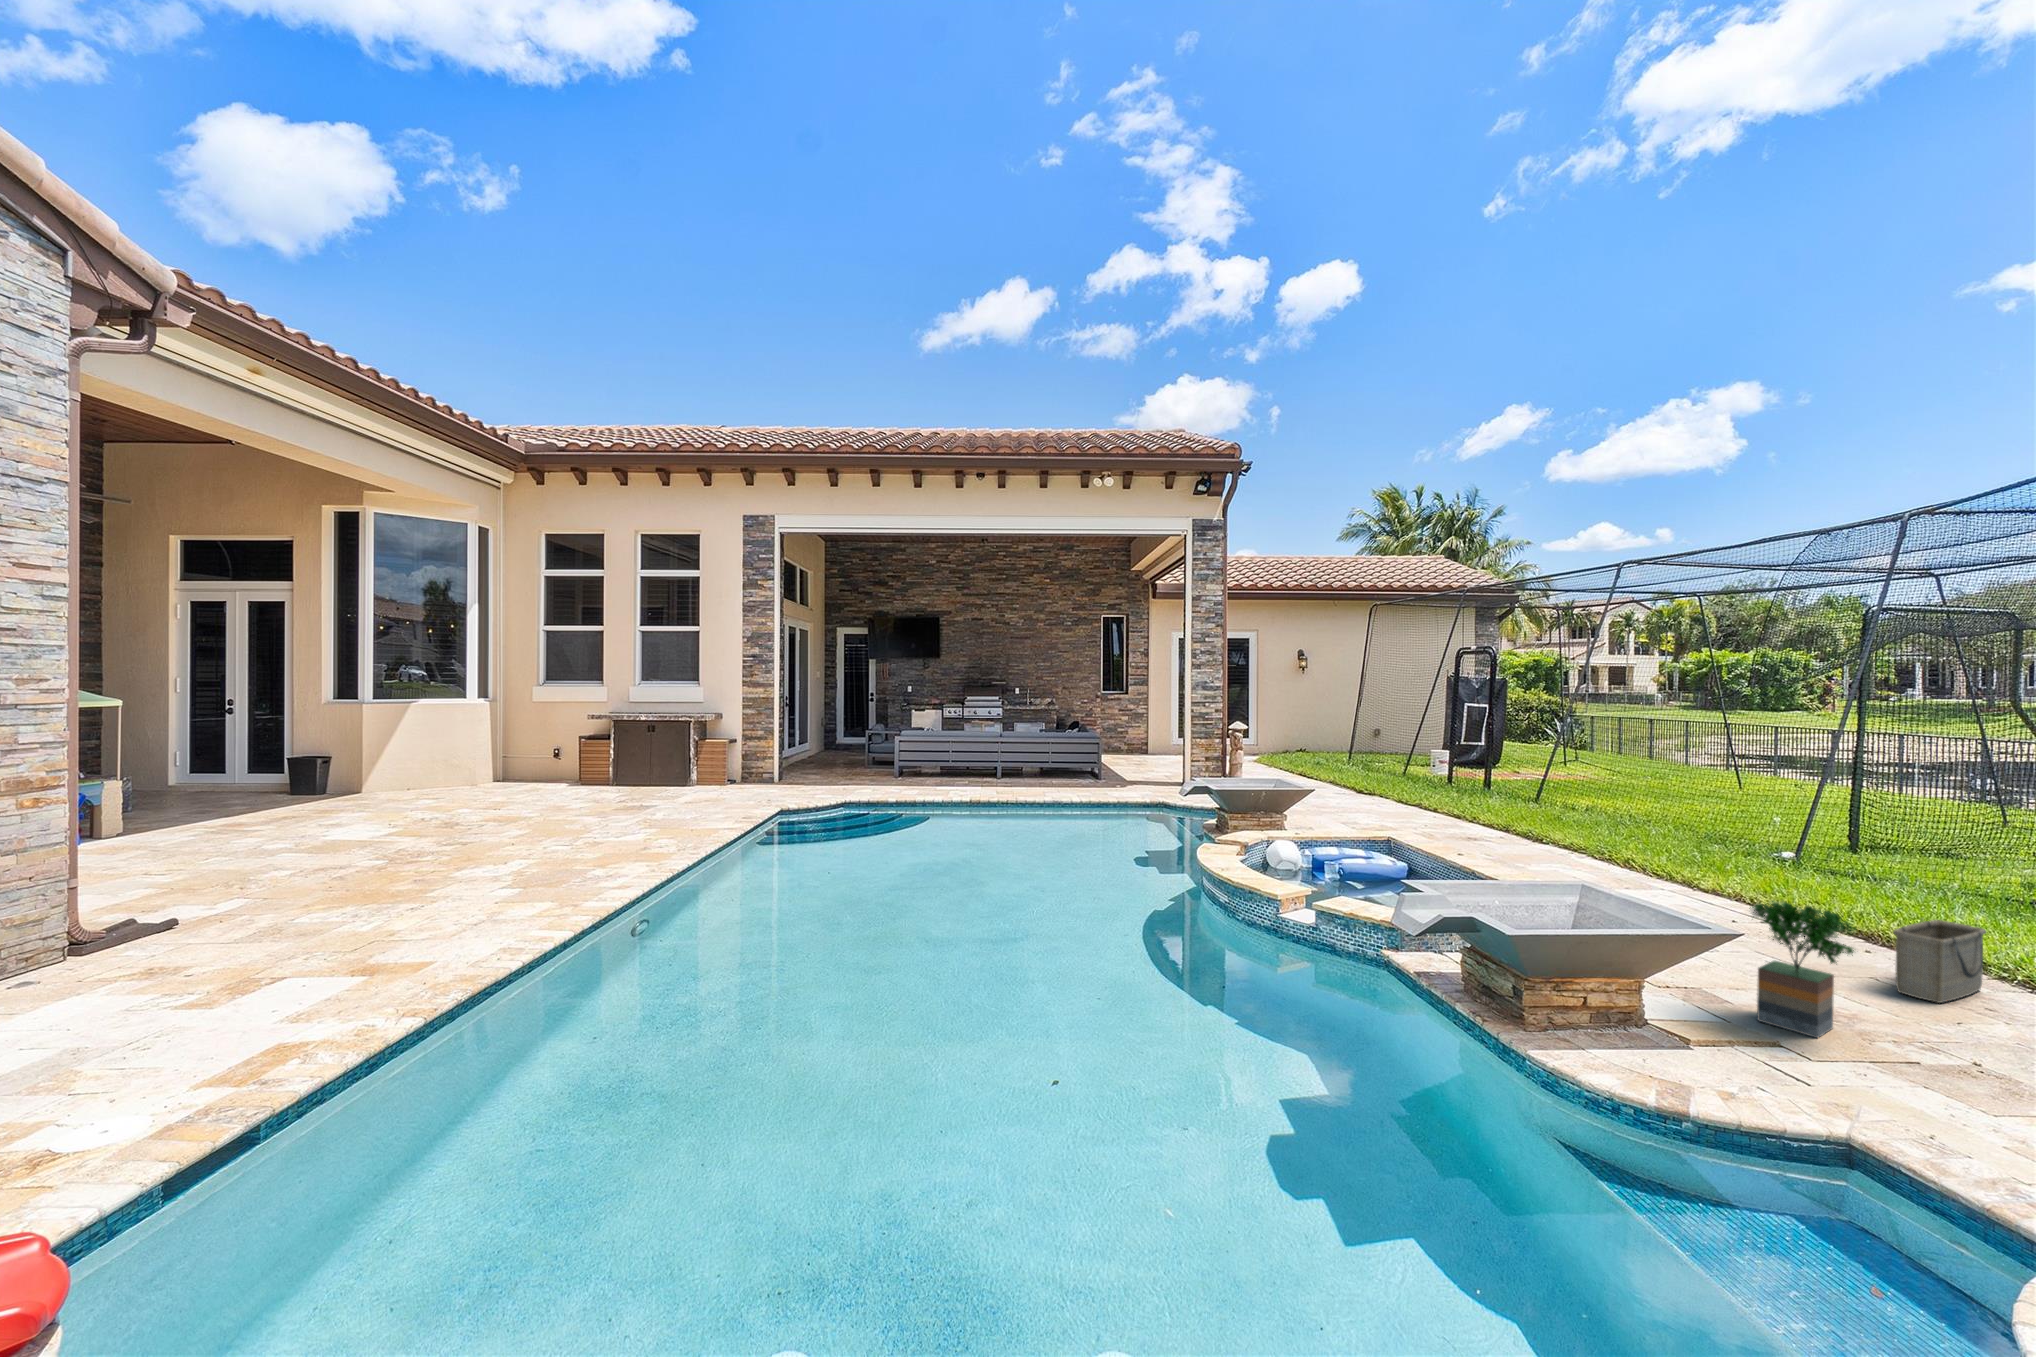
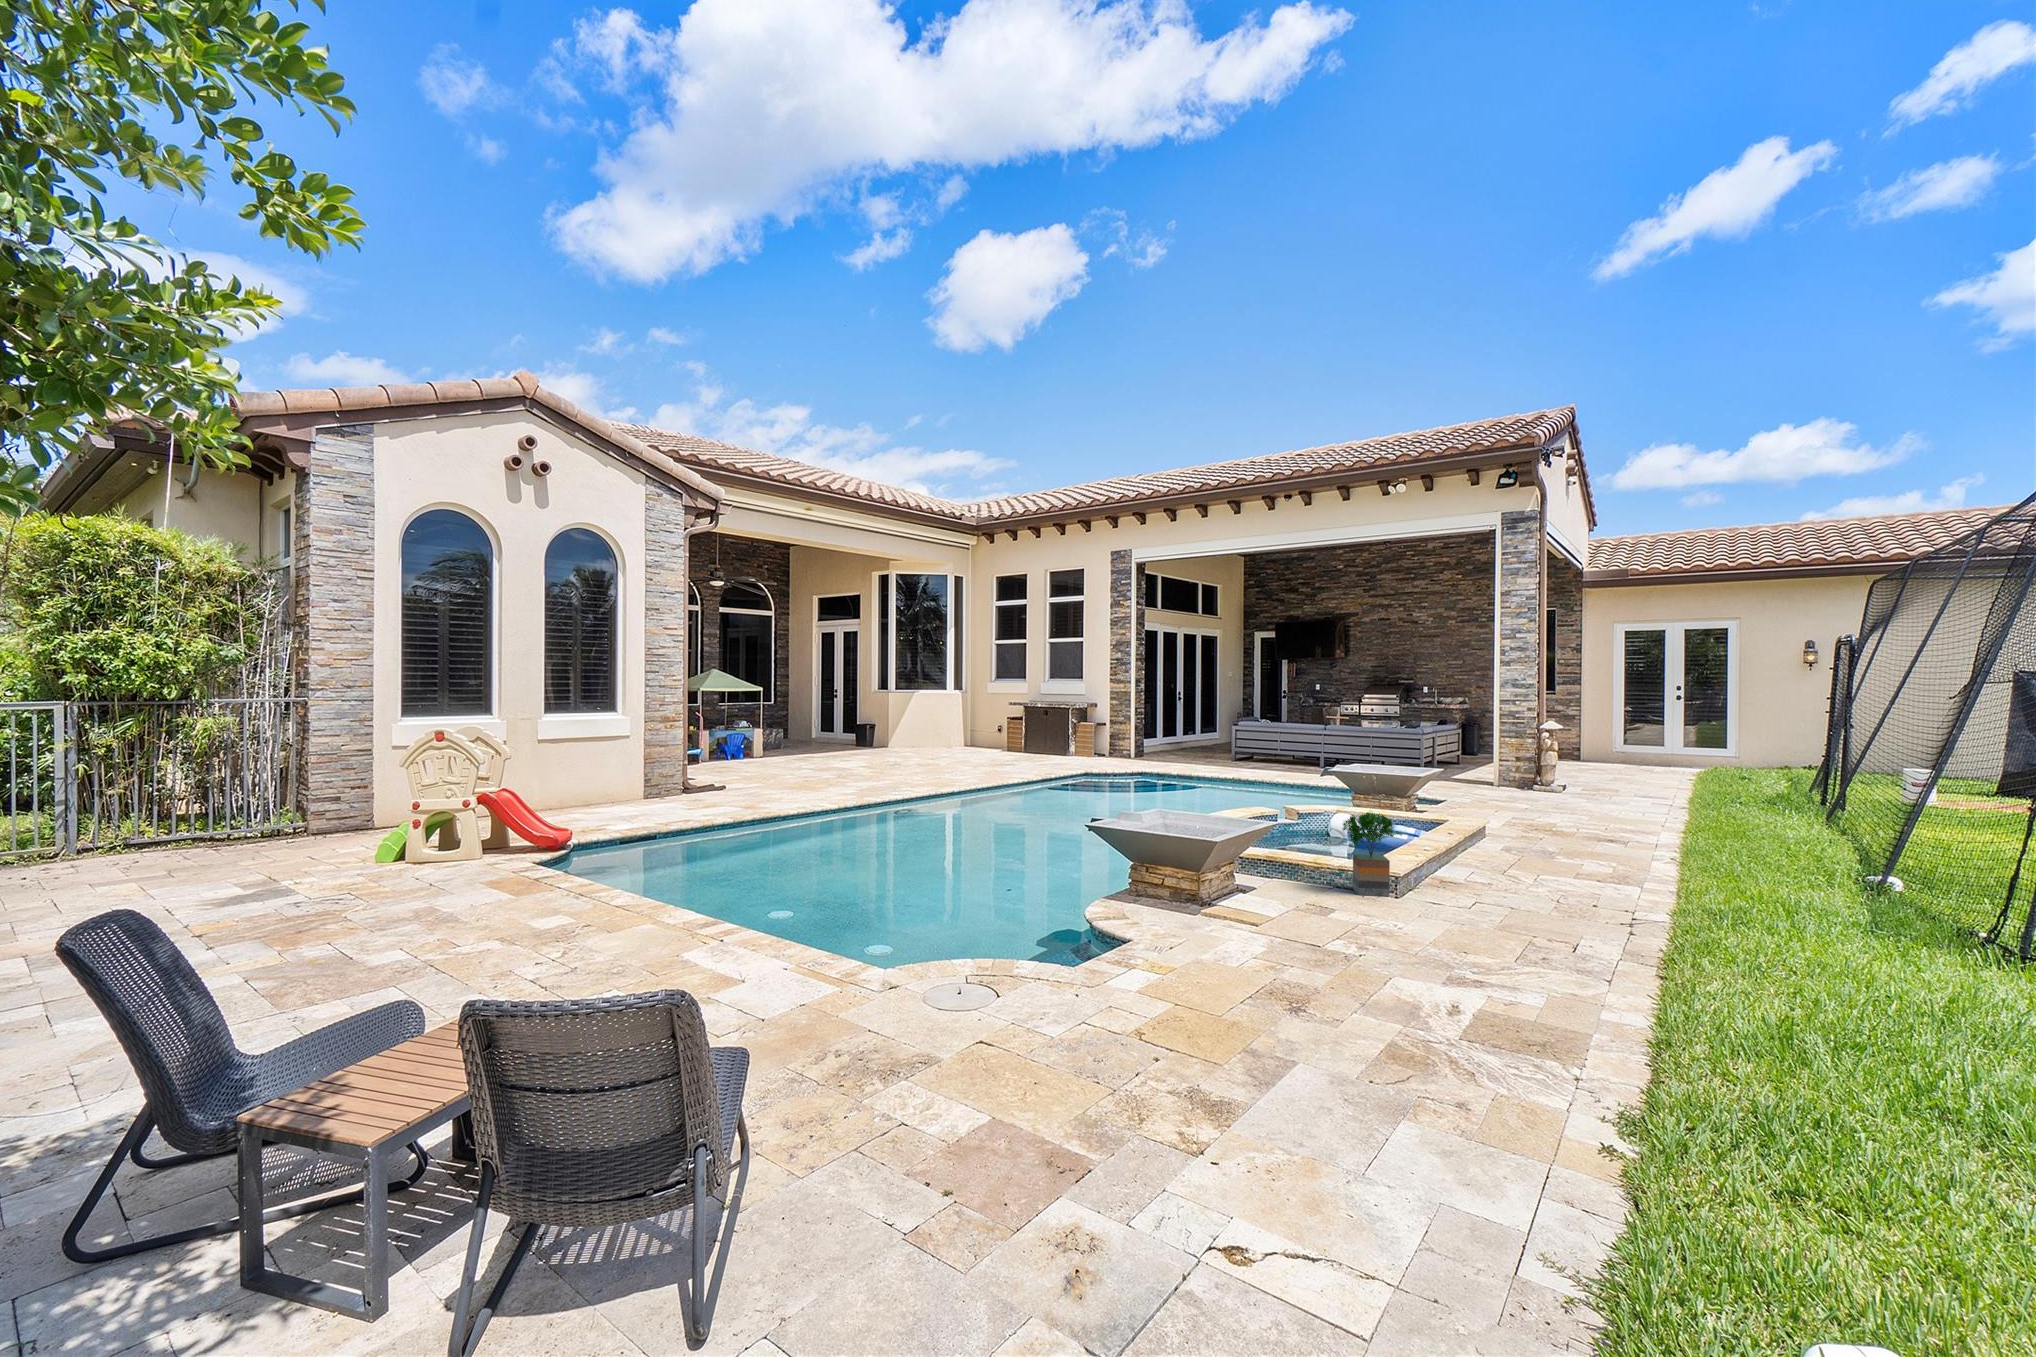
basket: present [1893,920,1986,1003] -> none [1522,855,1611,913]

